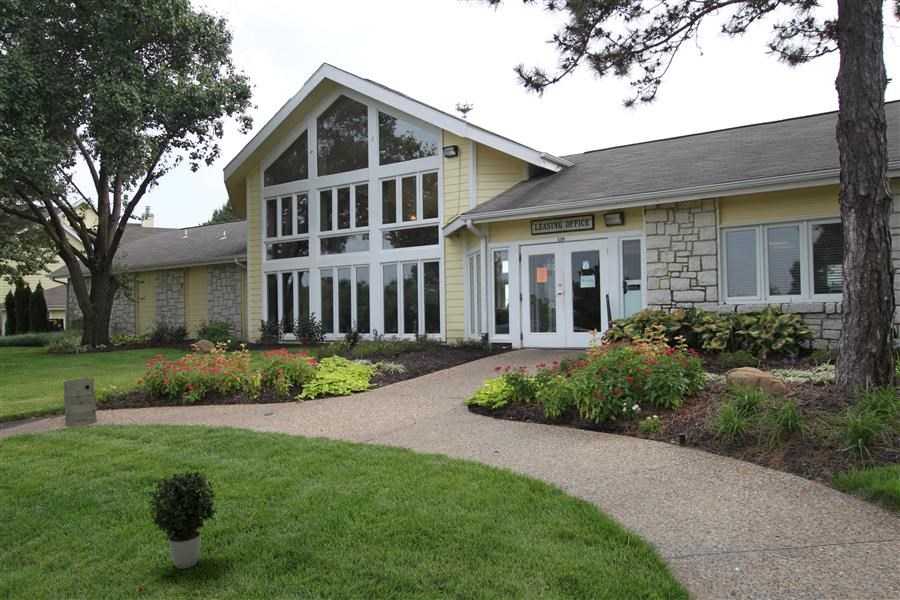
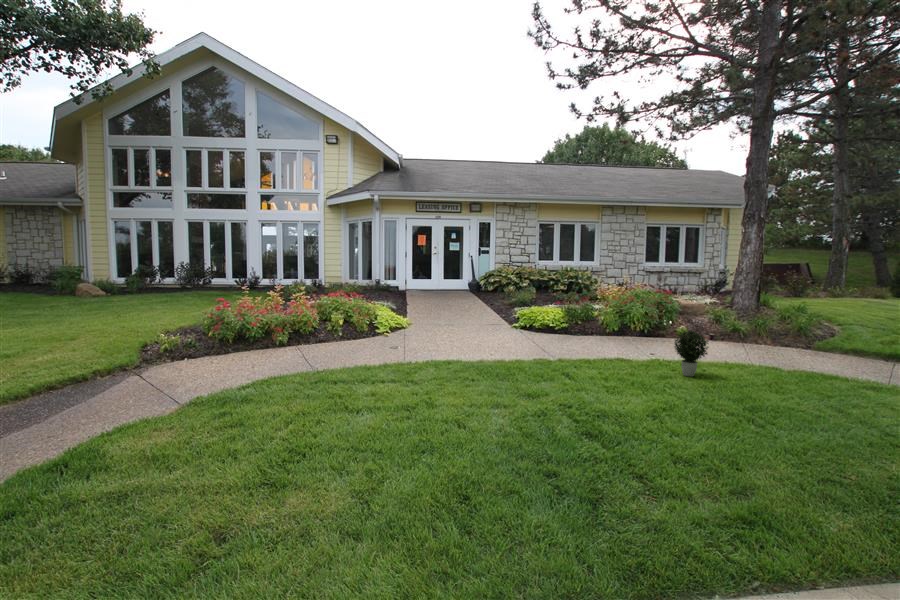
trash can: present [64,378,97,426] -> none [279,309,304,350]

